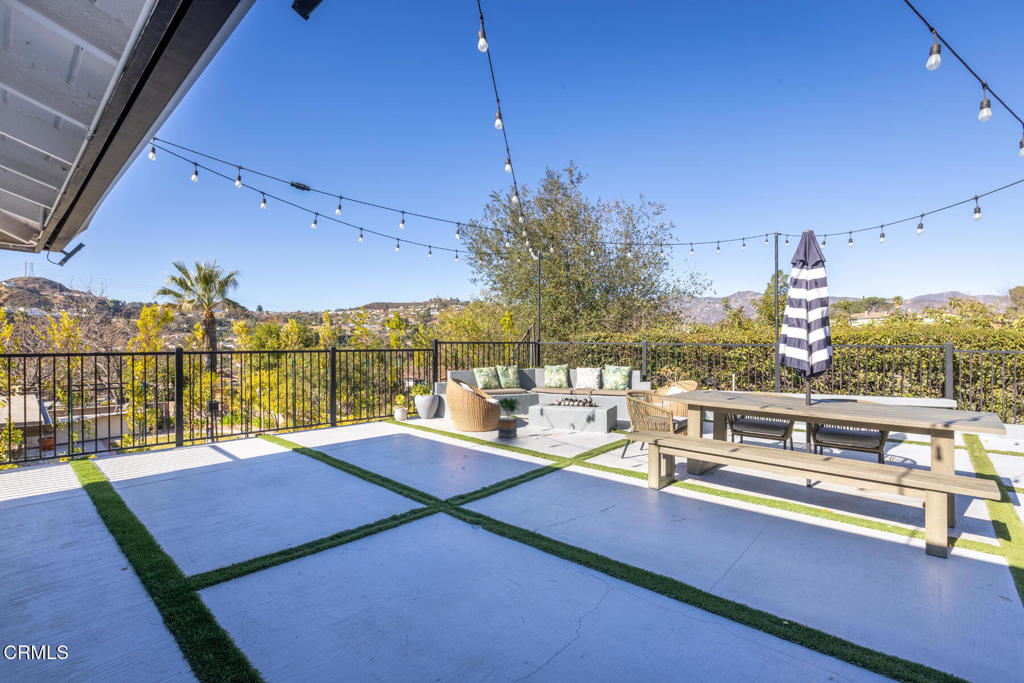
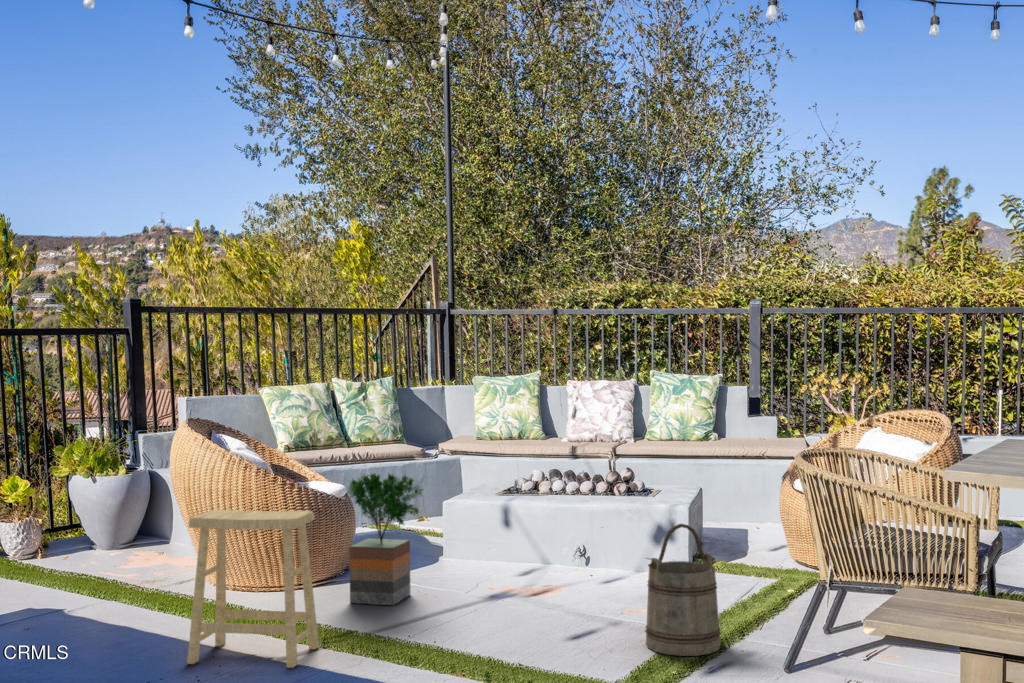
footstool: none [453,406,488,450] -> present [187,510,319,668]
bucket: none [582,415,604,453] -> present [645,524,721,656]

